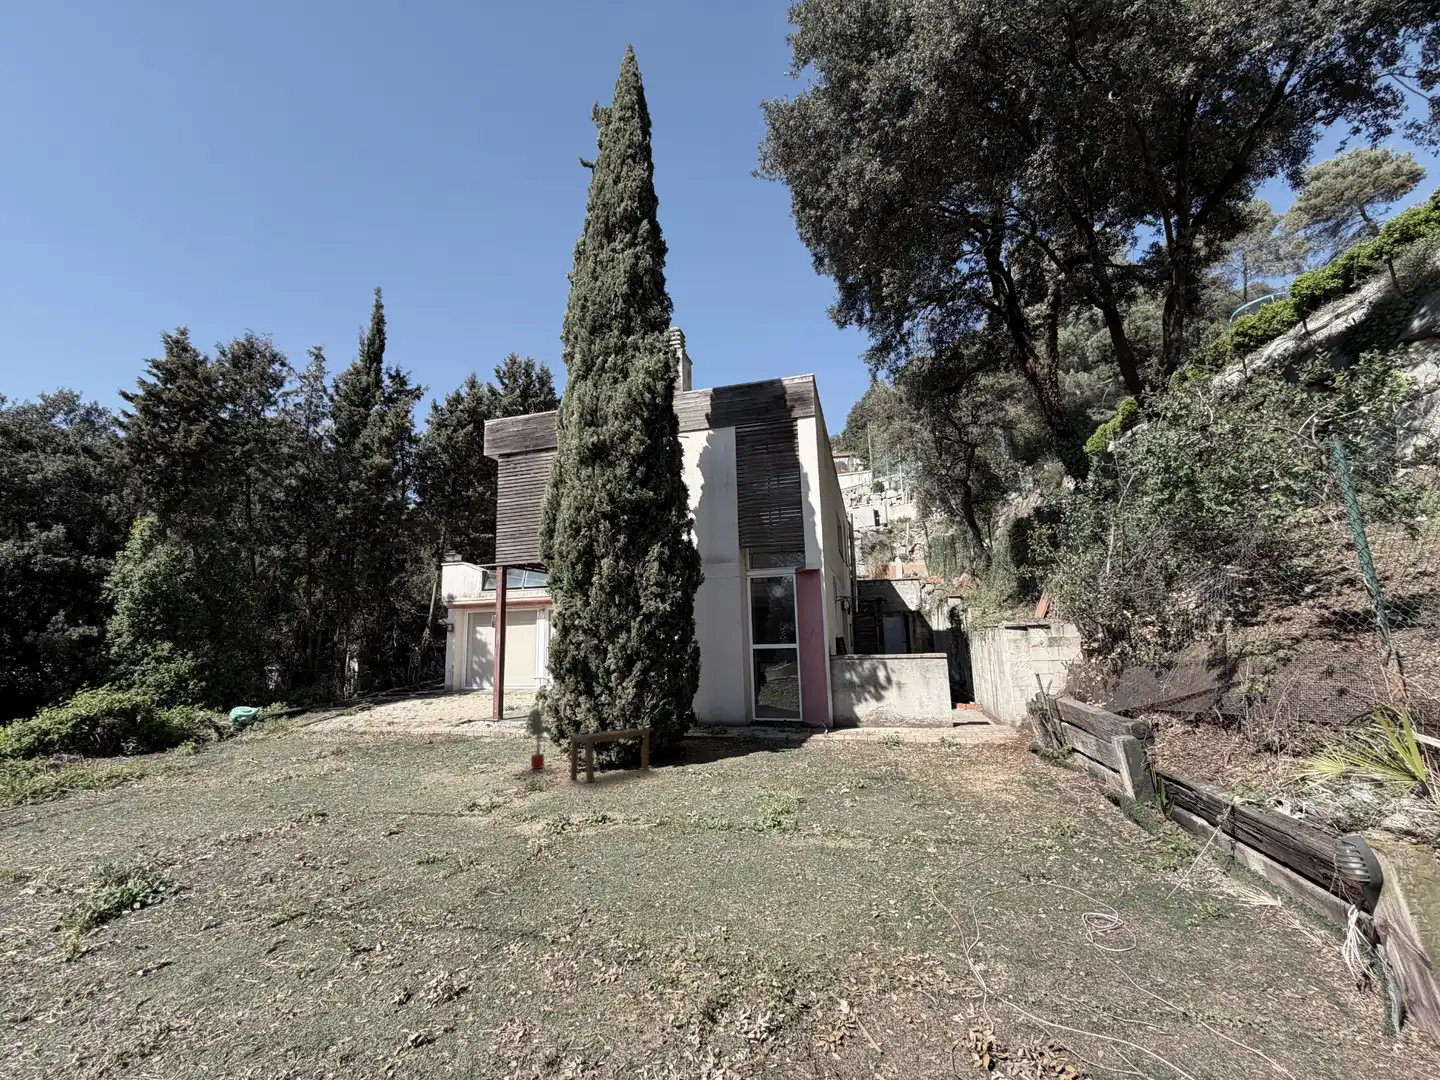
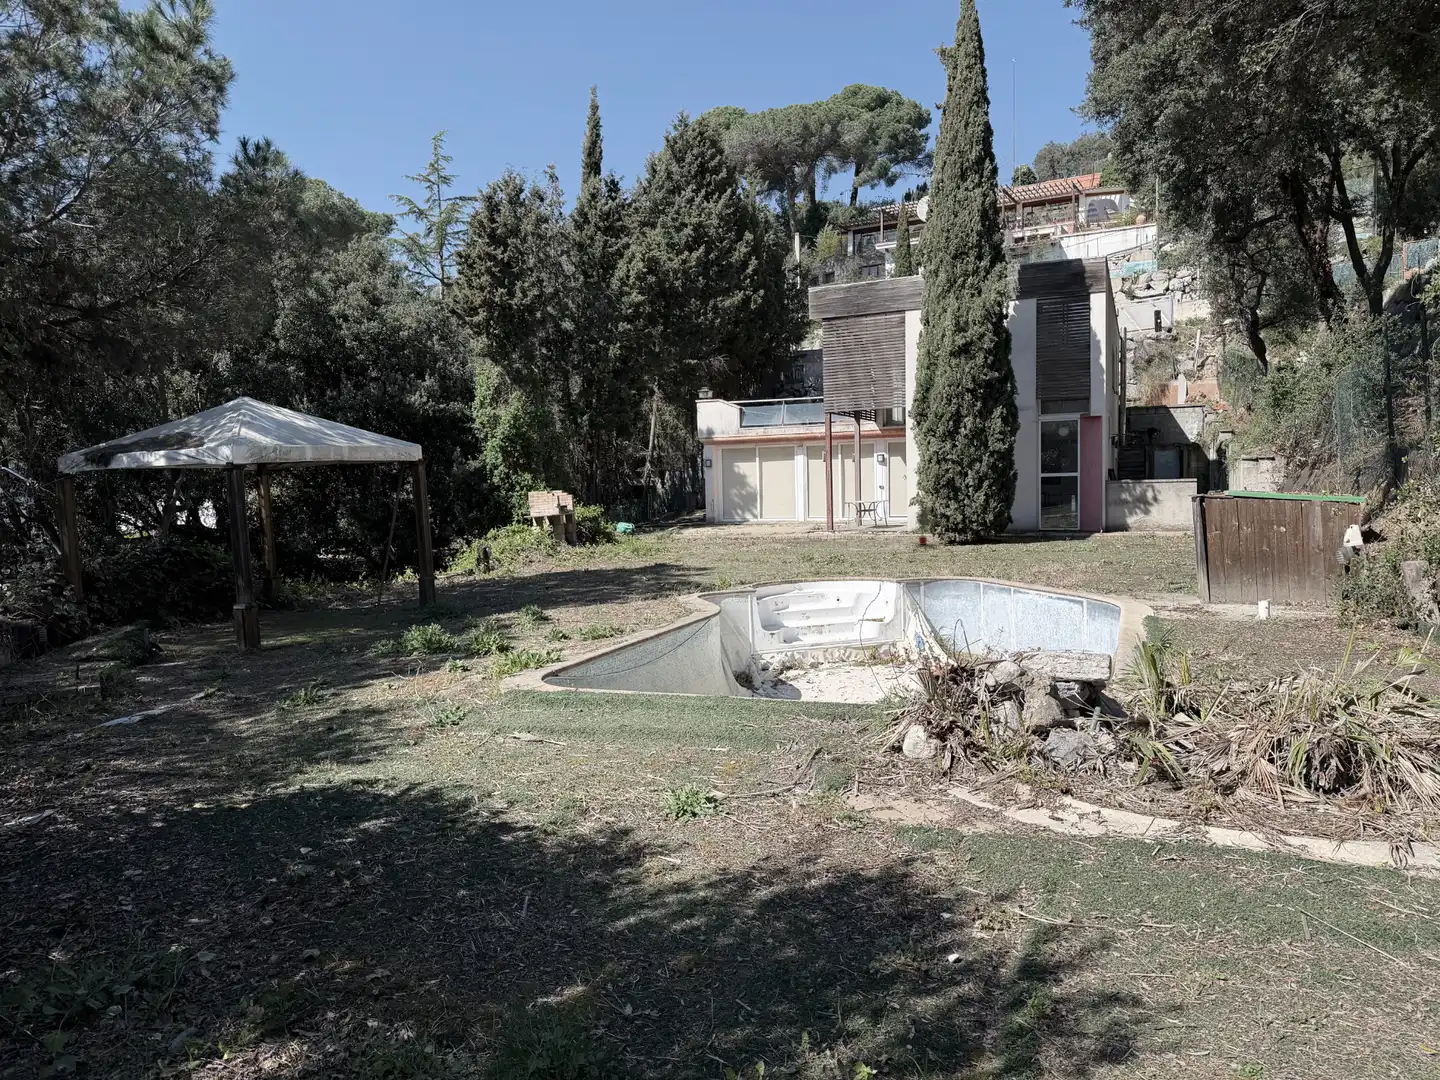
bench: present [570,728,650,782] -> none [952,520,997,547]

